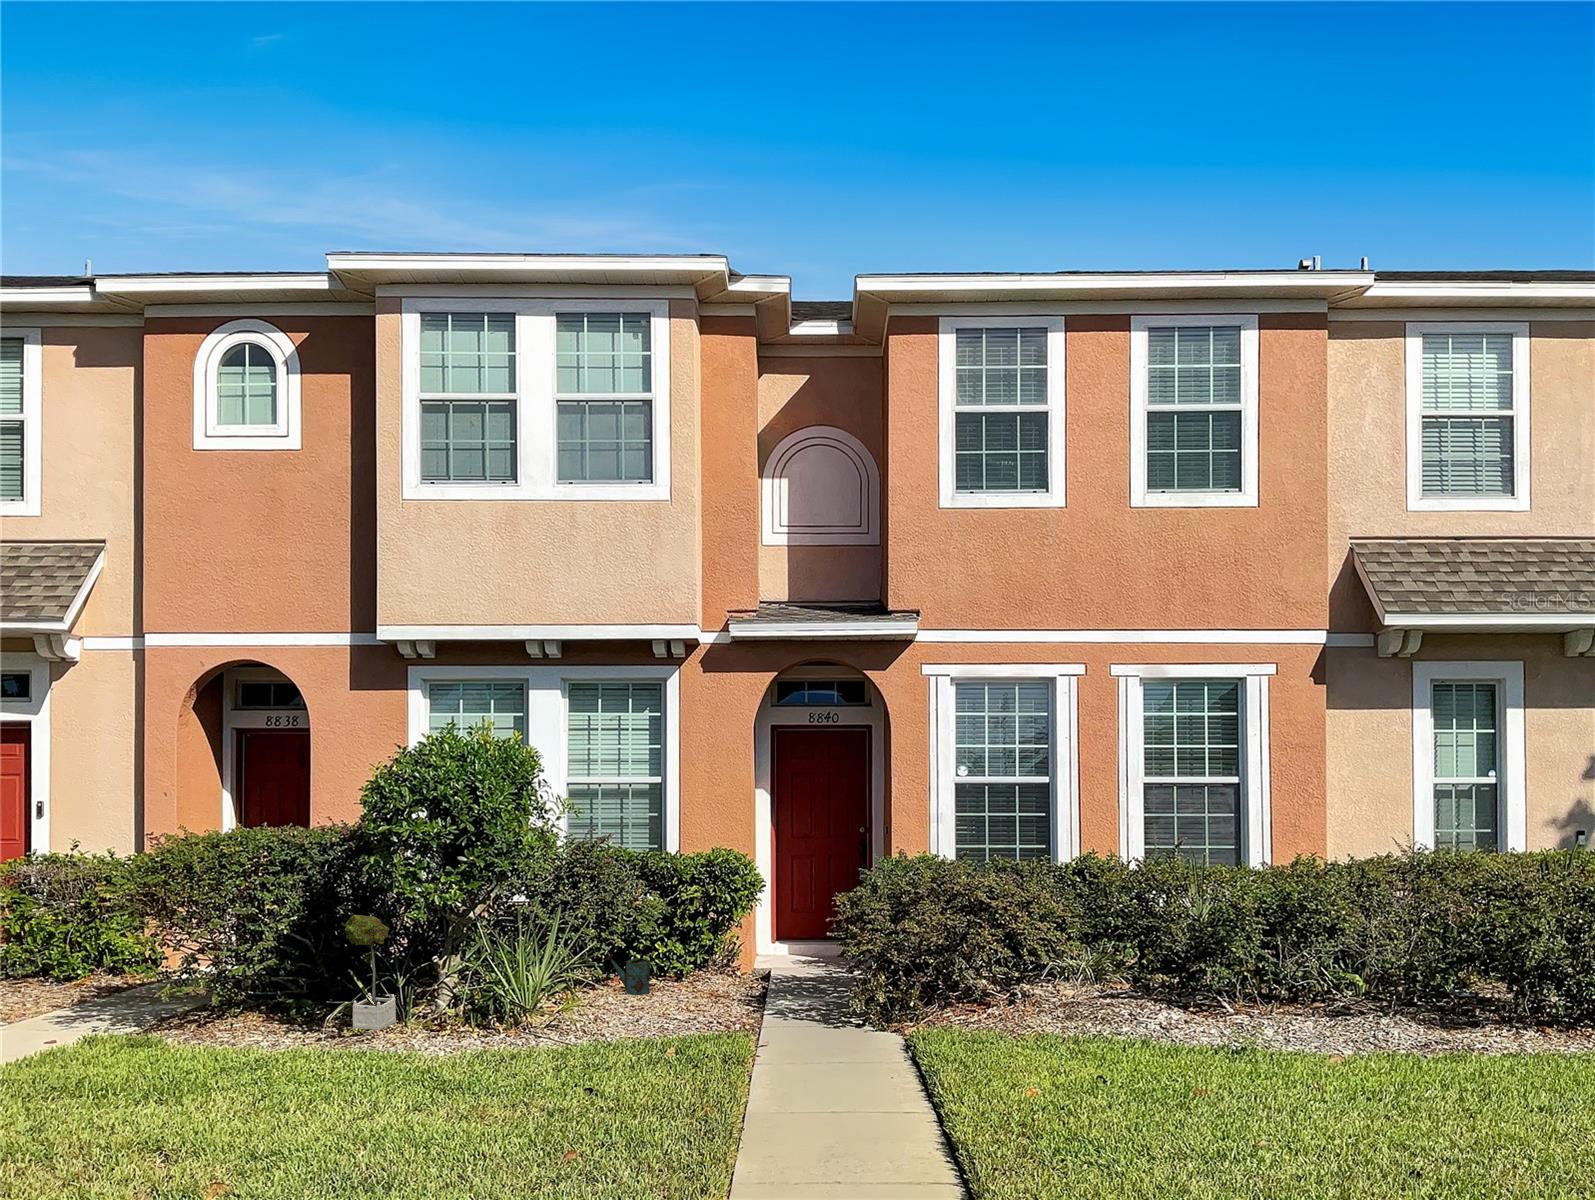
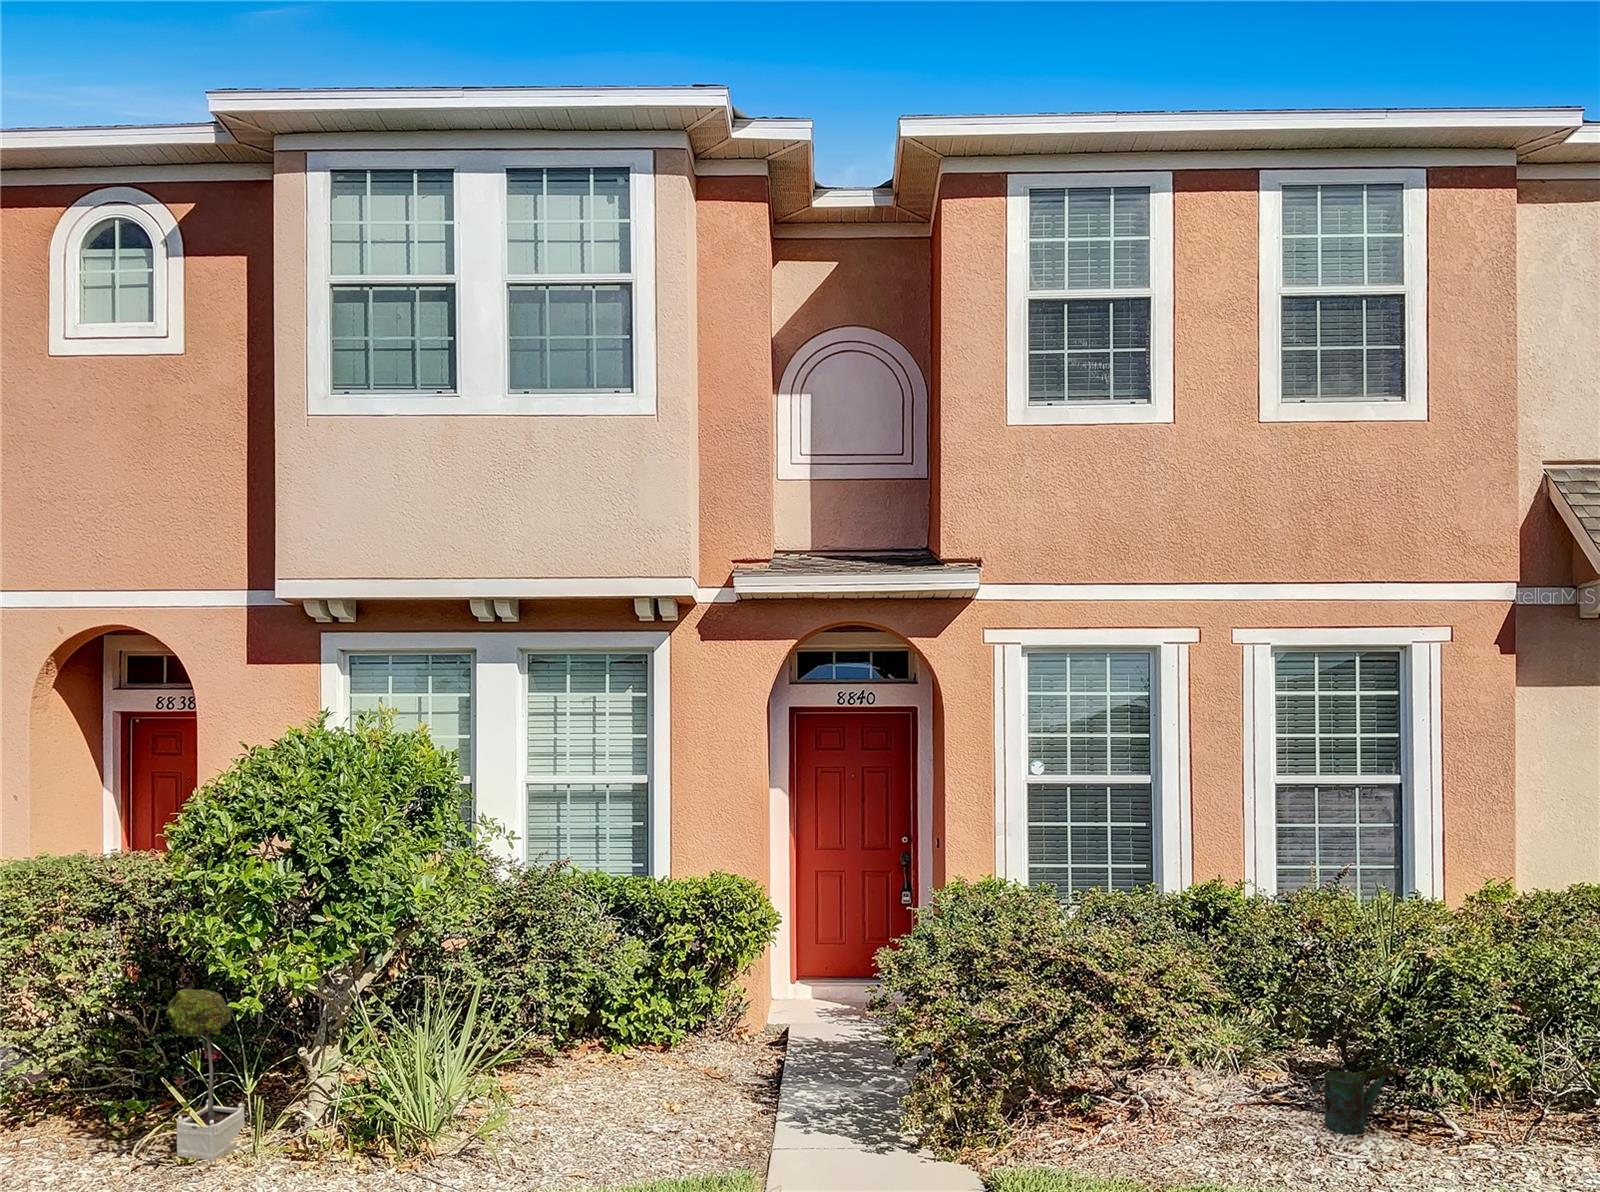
watering can: present [606,954,658,995] -> present [1313,1066,1394,1135]

